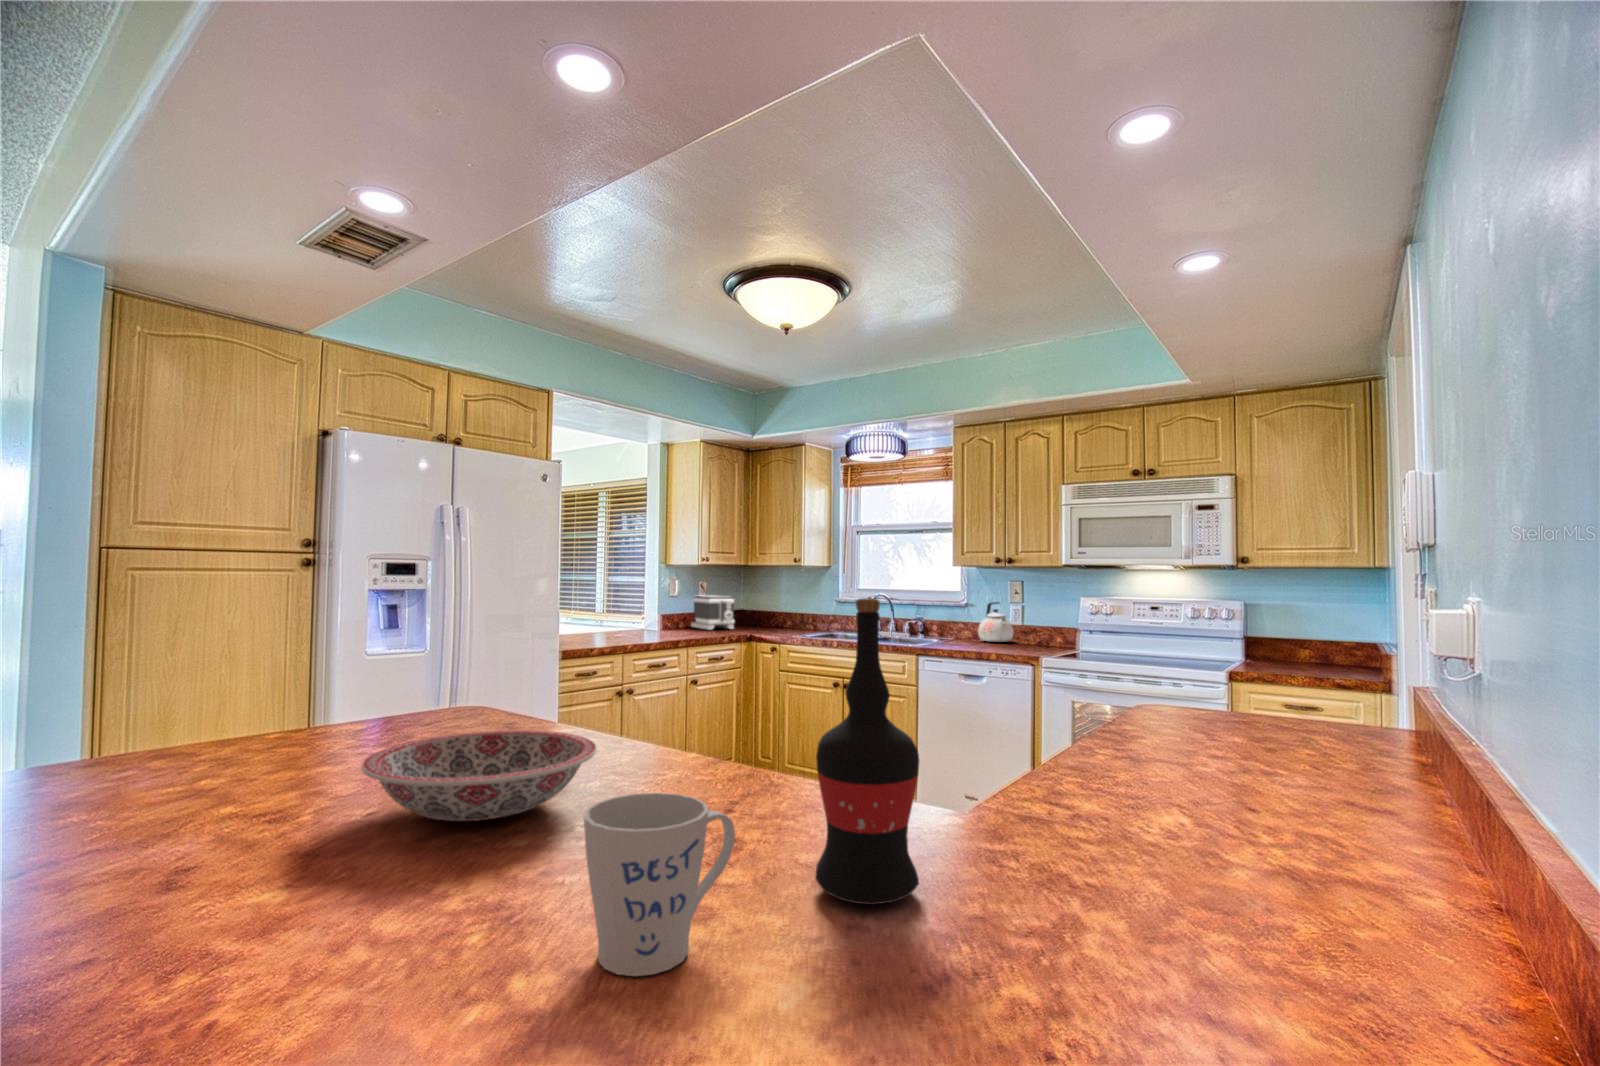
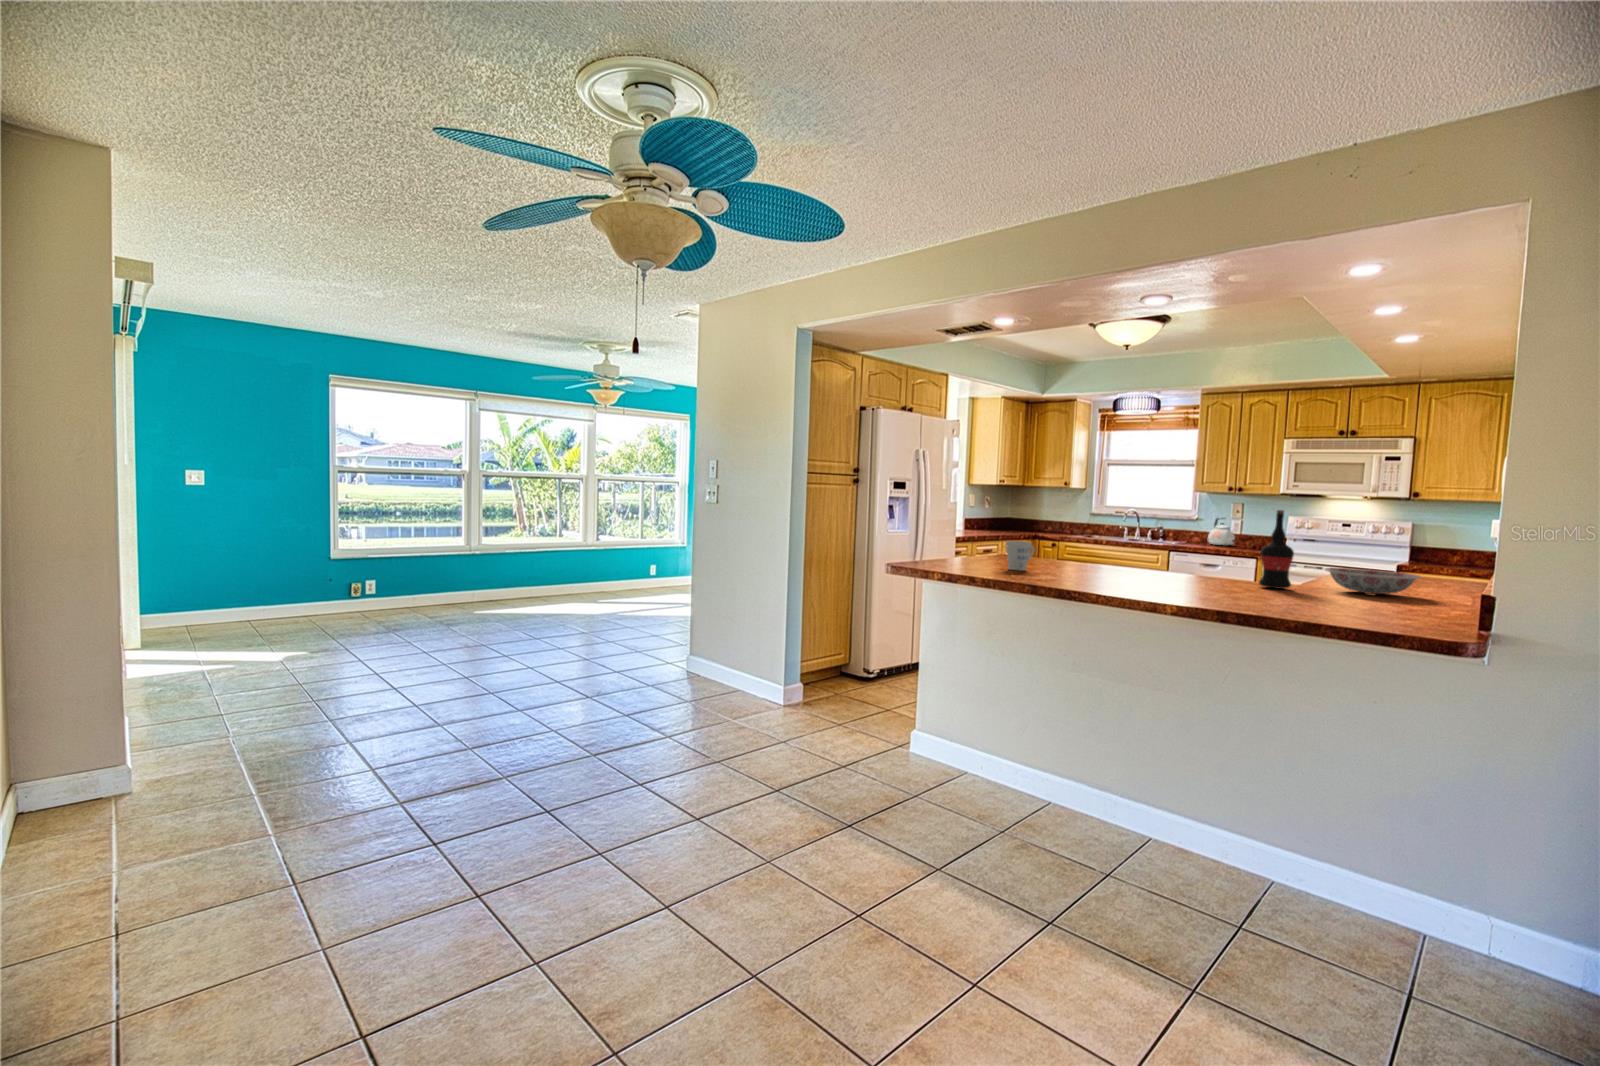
toaster: present [691,596,734,630] -> none [979,507,1016,531]
ceramic bowl: present [361,730,597,821] -> present [1325,568,1421,594]
mug: present [584,793,735,976] -> present [1006,541,1035,571]

